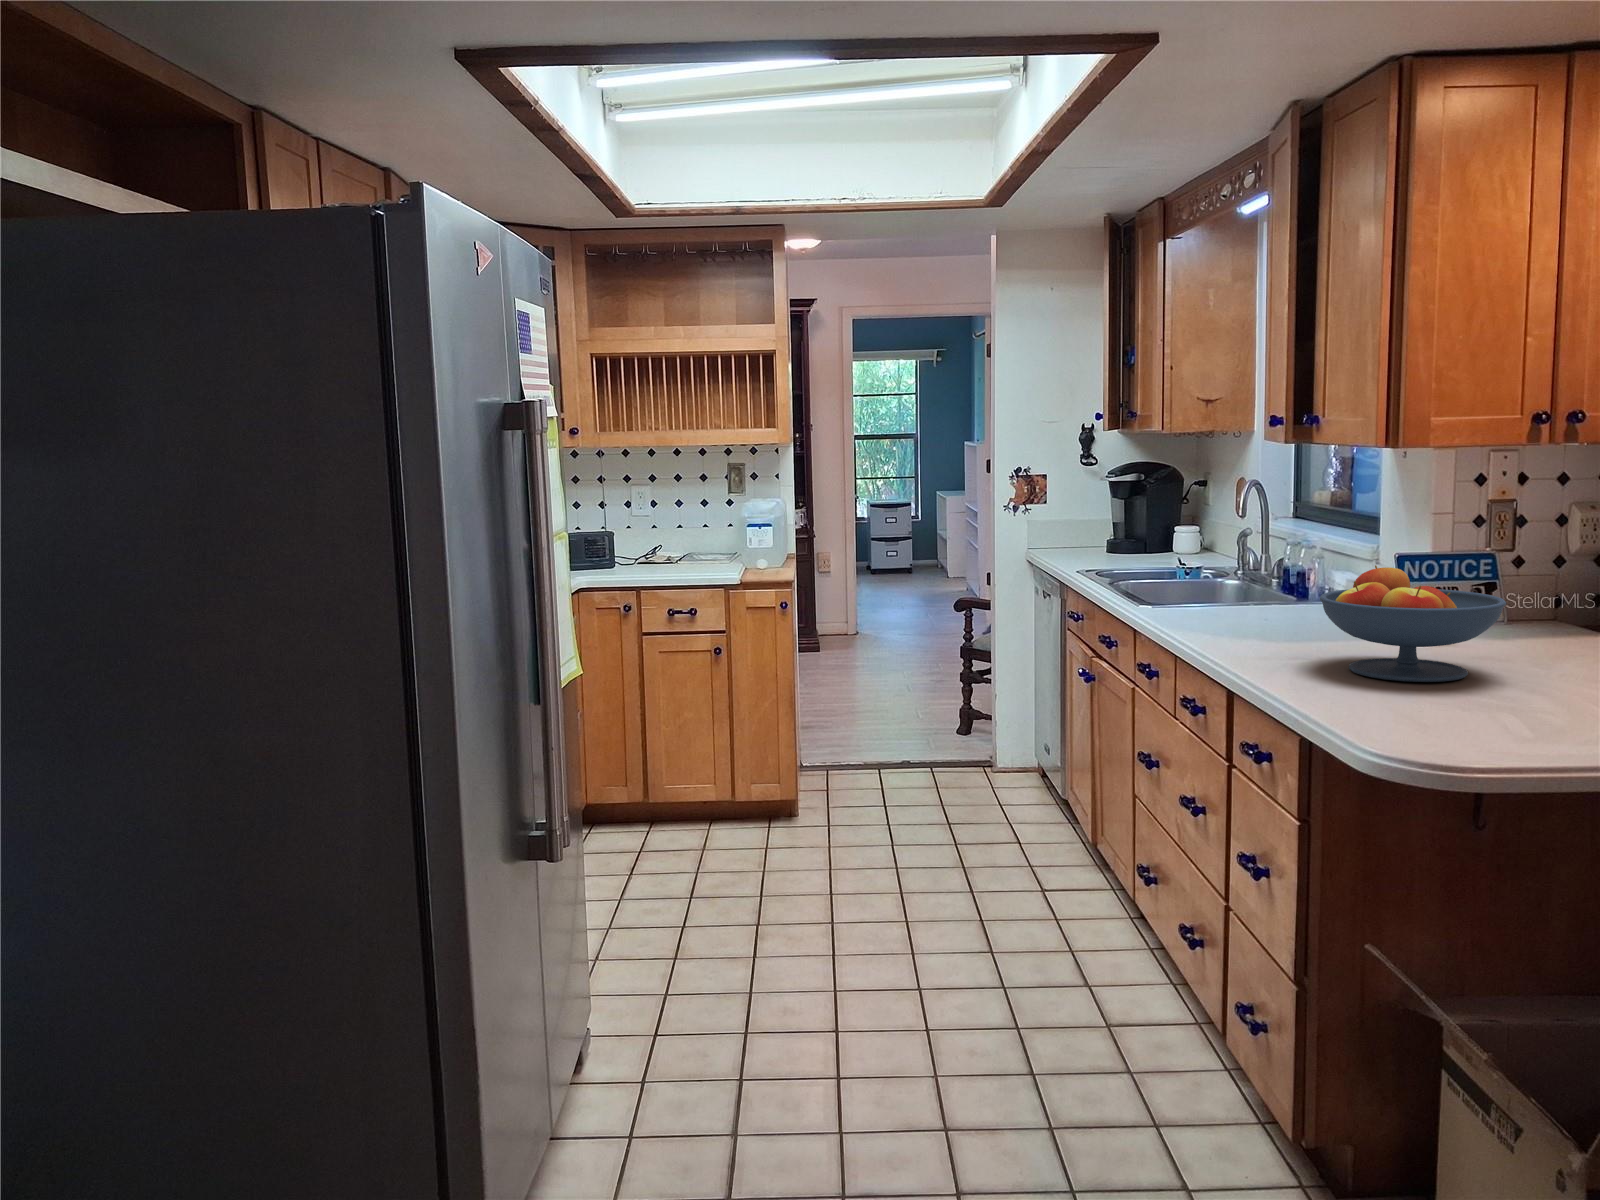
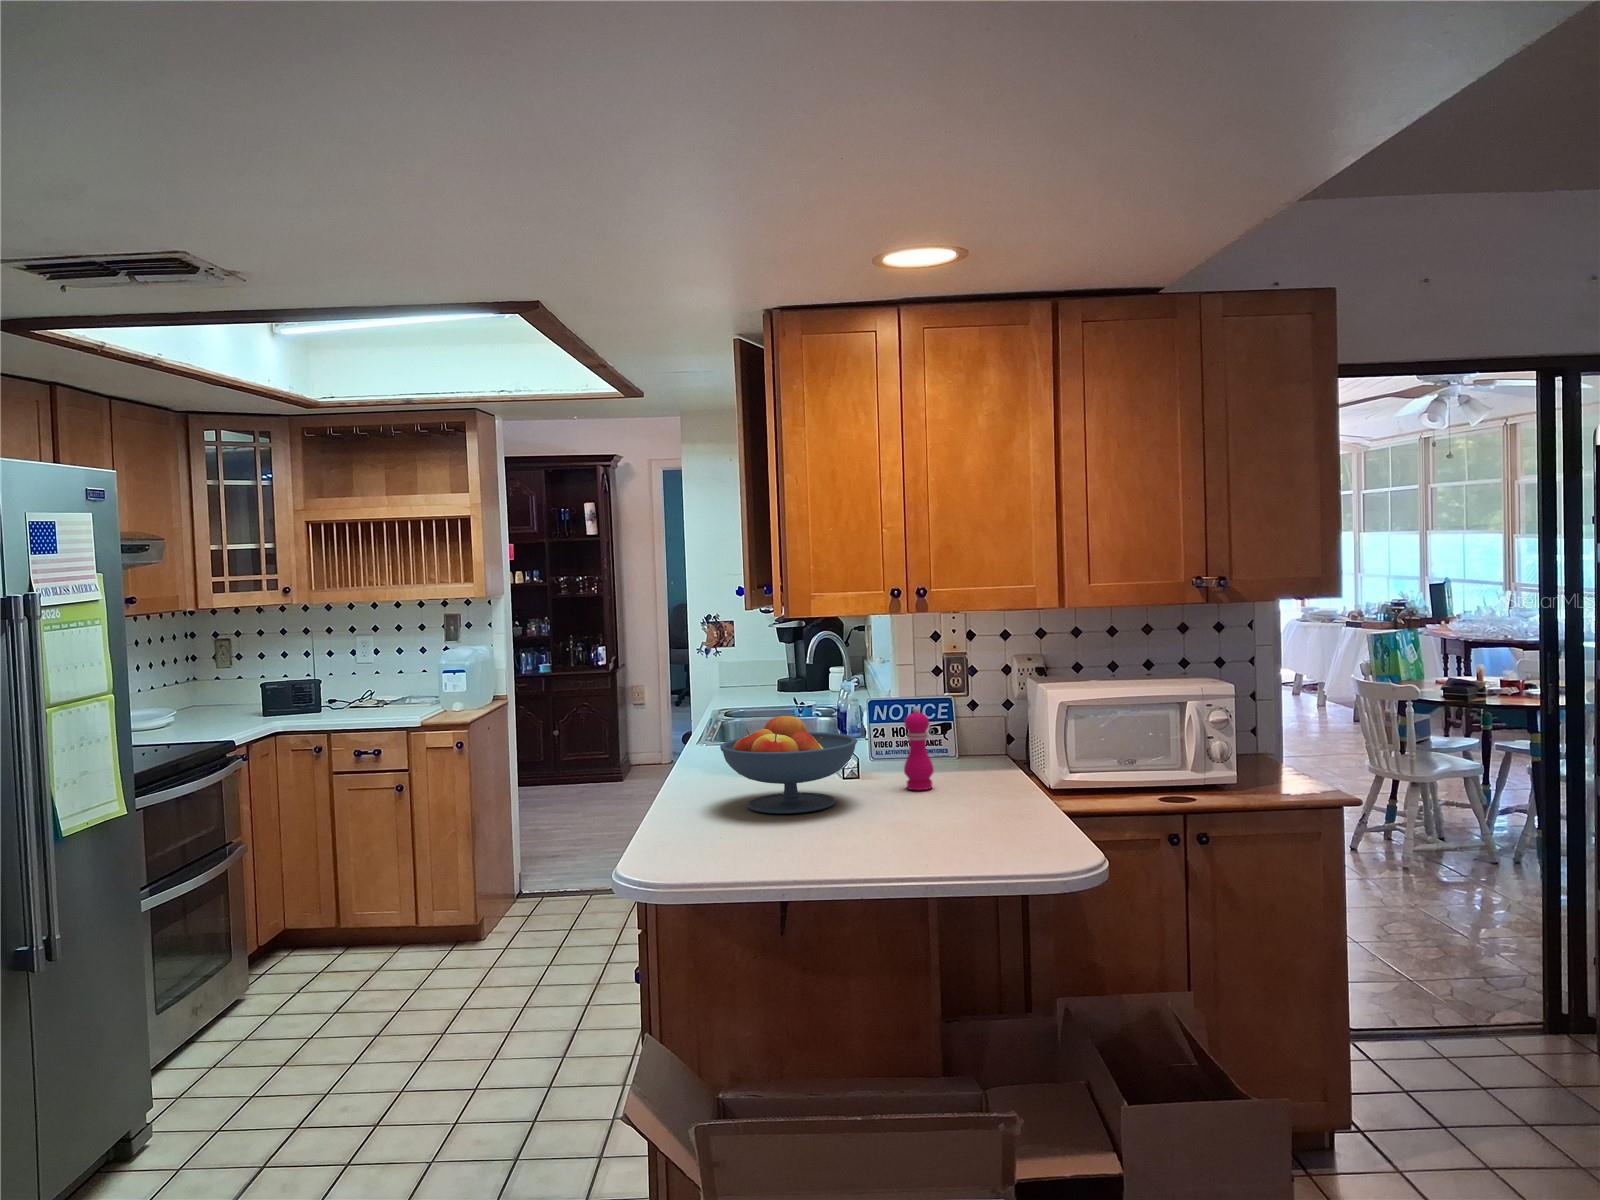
pepper mill: none [1511,559,1553,658] -> present [904,706,934,790]

